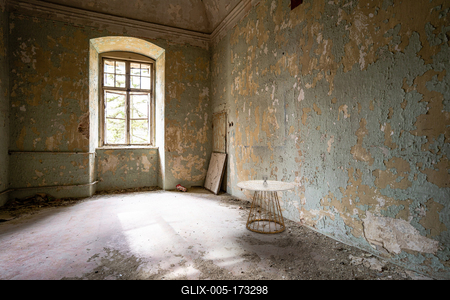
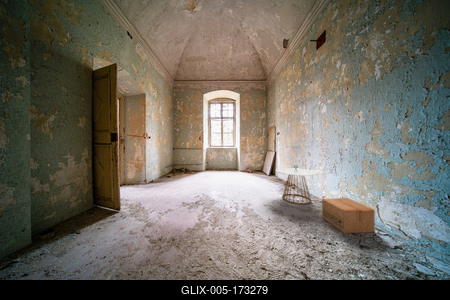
cardboard box: none [304,217,361,264] -> present [322,198,375,233]

